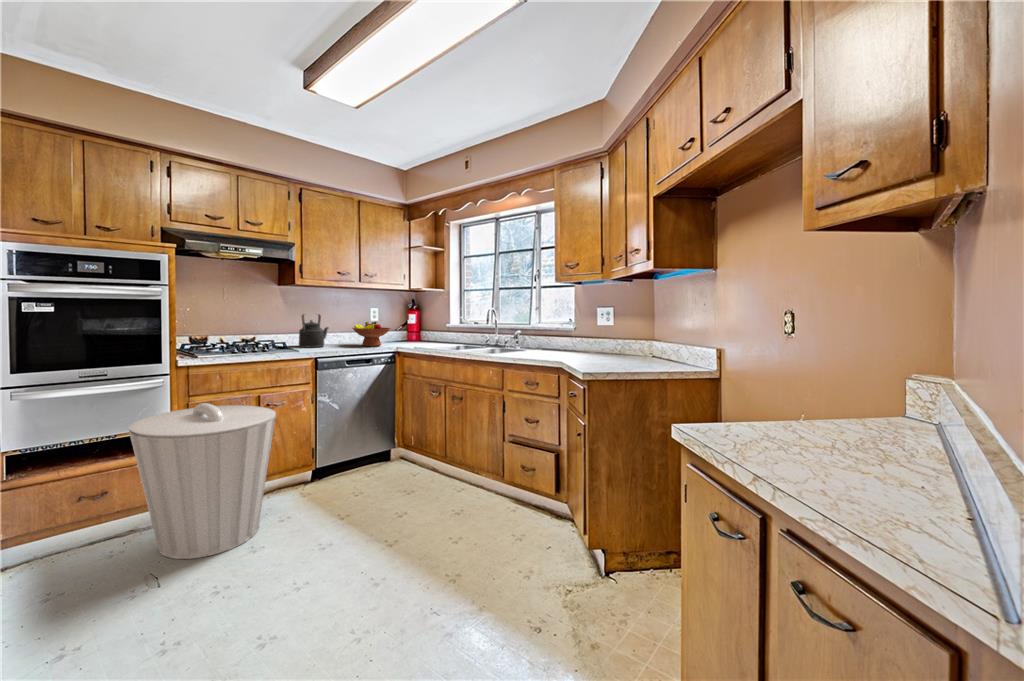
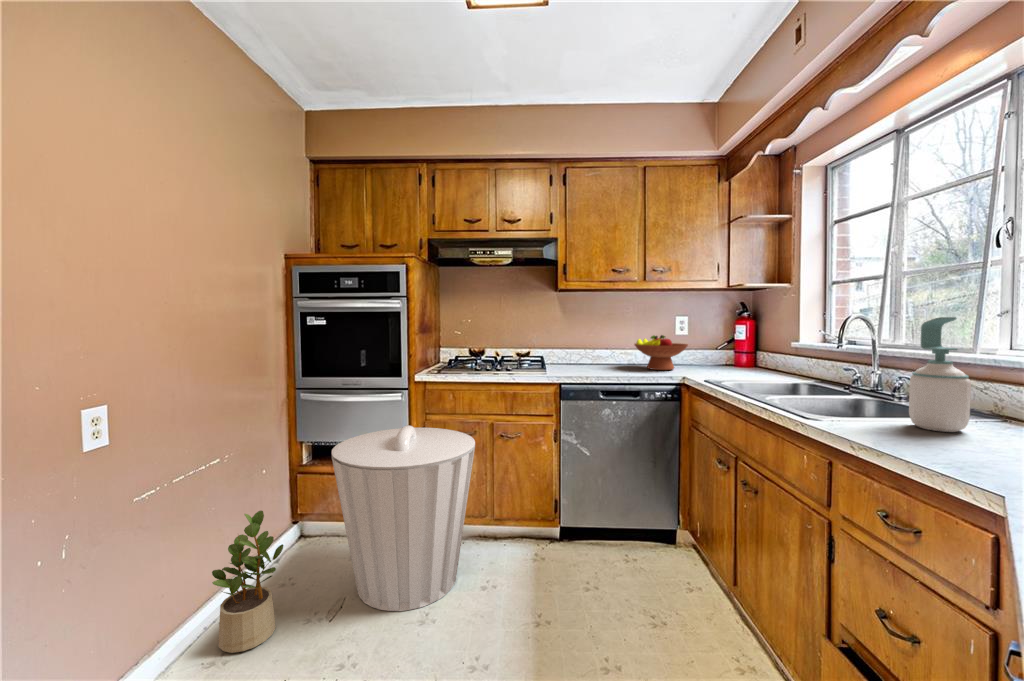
kettle: present [299,314,328,347] -> none [566,325,607,368]
soap bottle: none [517,315,534,360] -> present [909,317,971,432]
potted plant: none [27,494,120,633] -> present [212,511,283,653]

